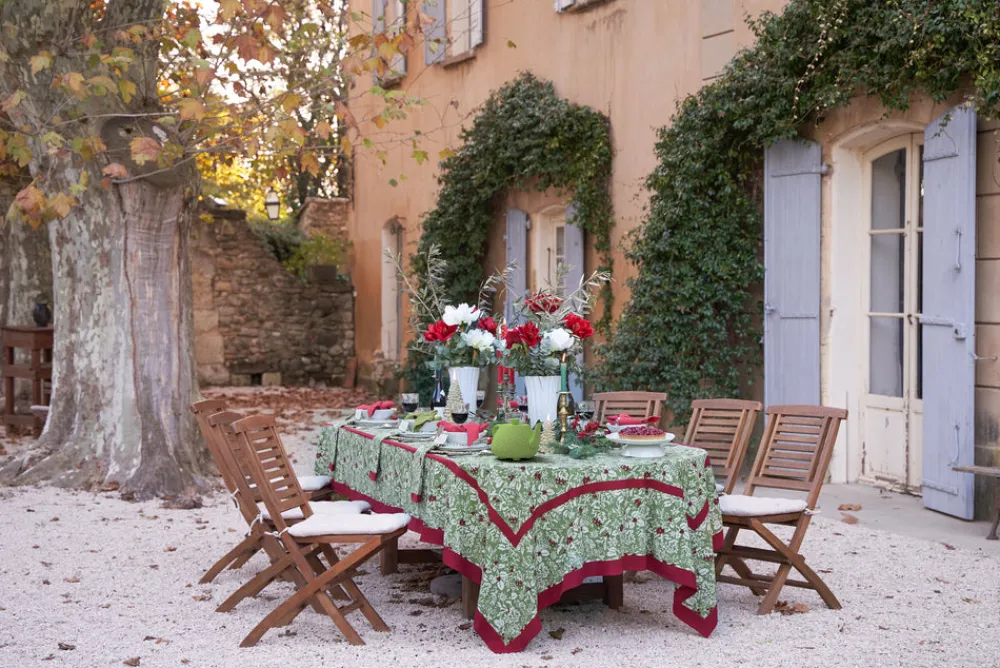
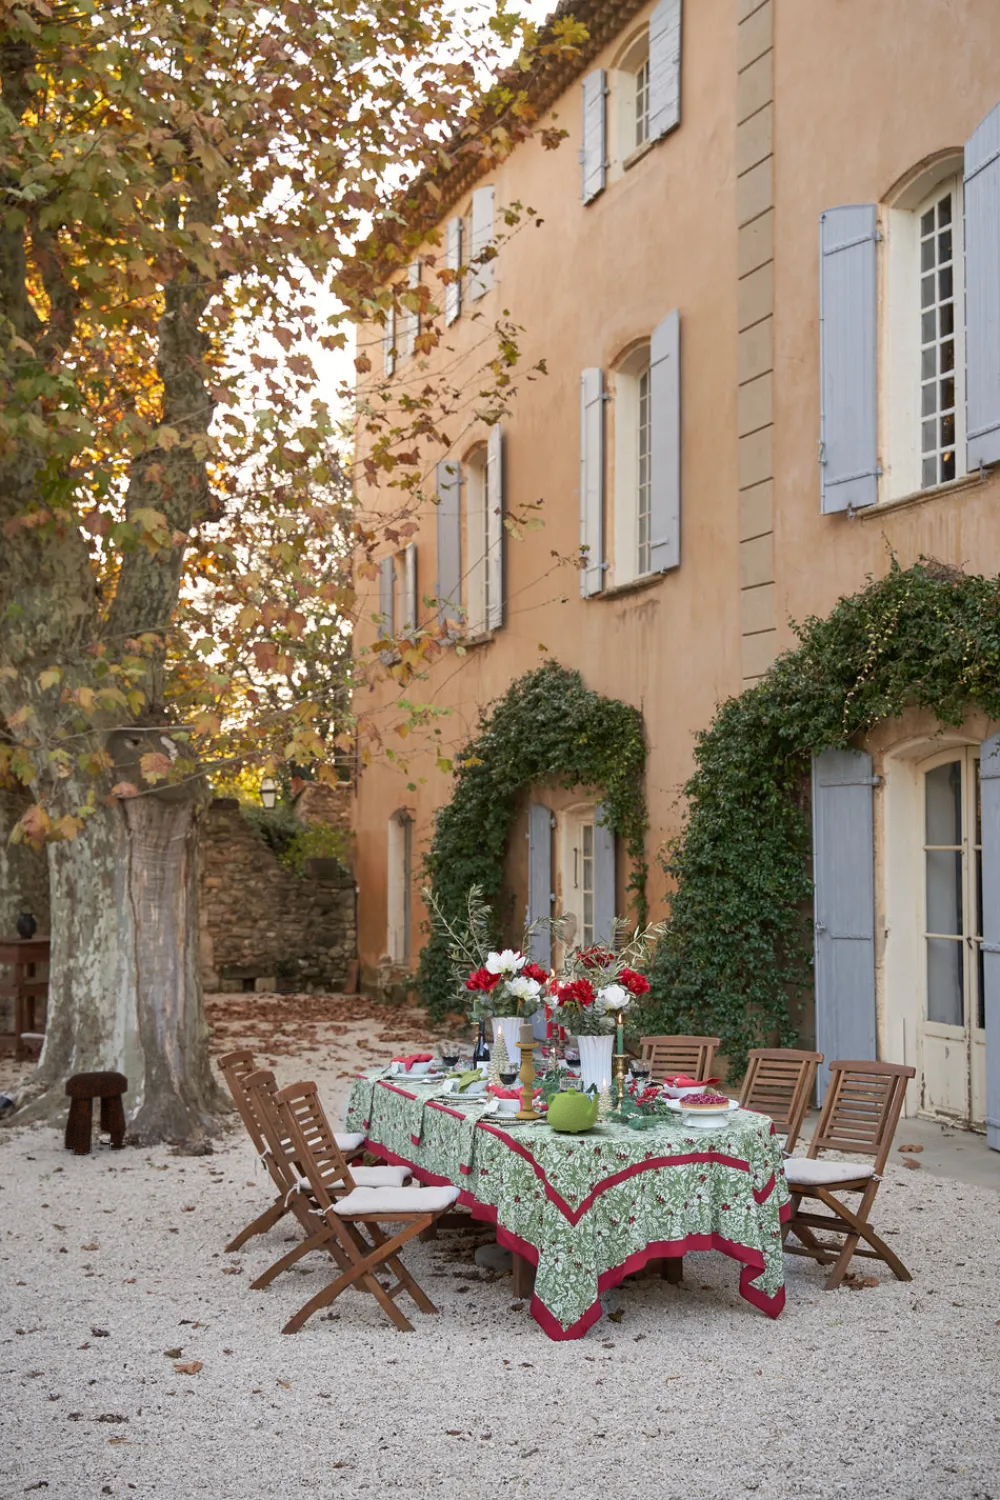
potted tree: none [285,345,310,387] -> present [273,950,298,993]
candle holder: none [462,359,487,450] -> present [515,1023,540,1119]
stool: none [73,433,131,506] -> present [64,1071,128,1155]

